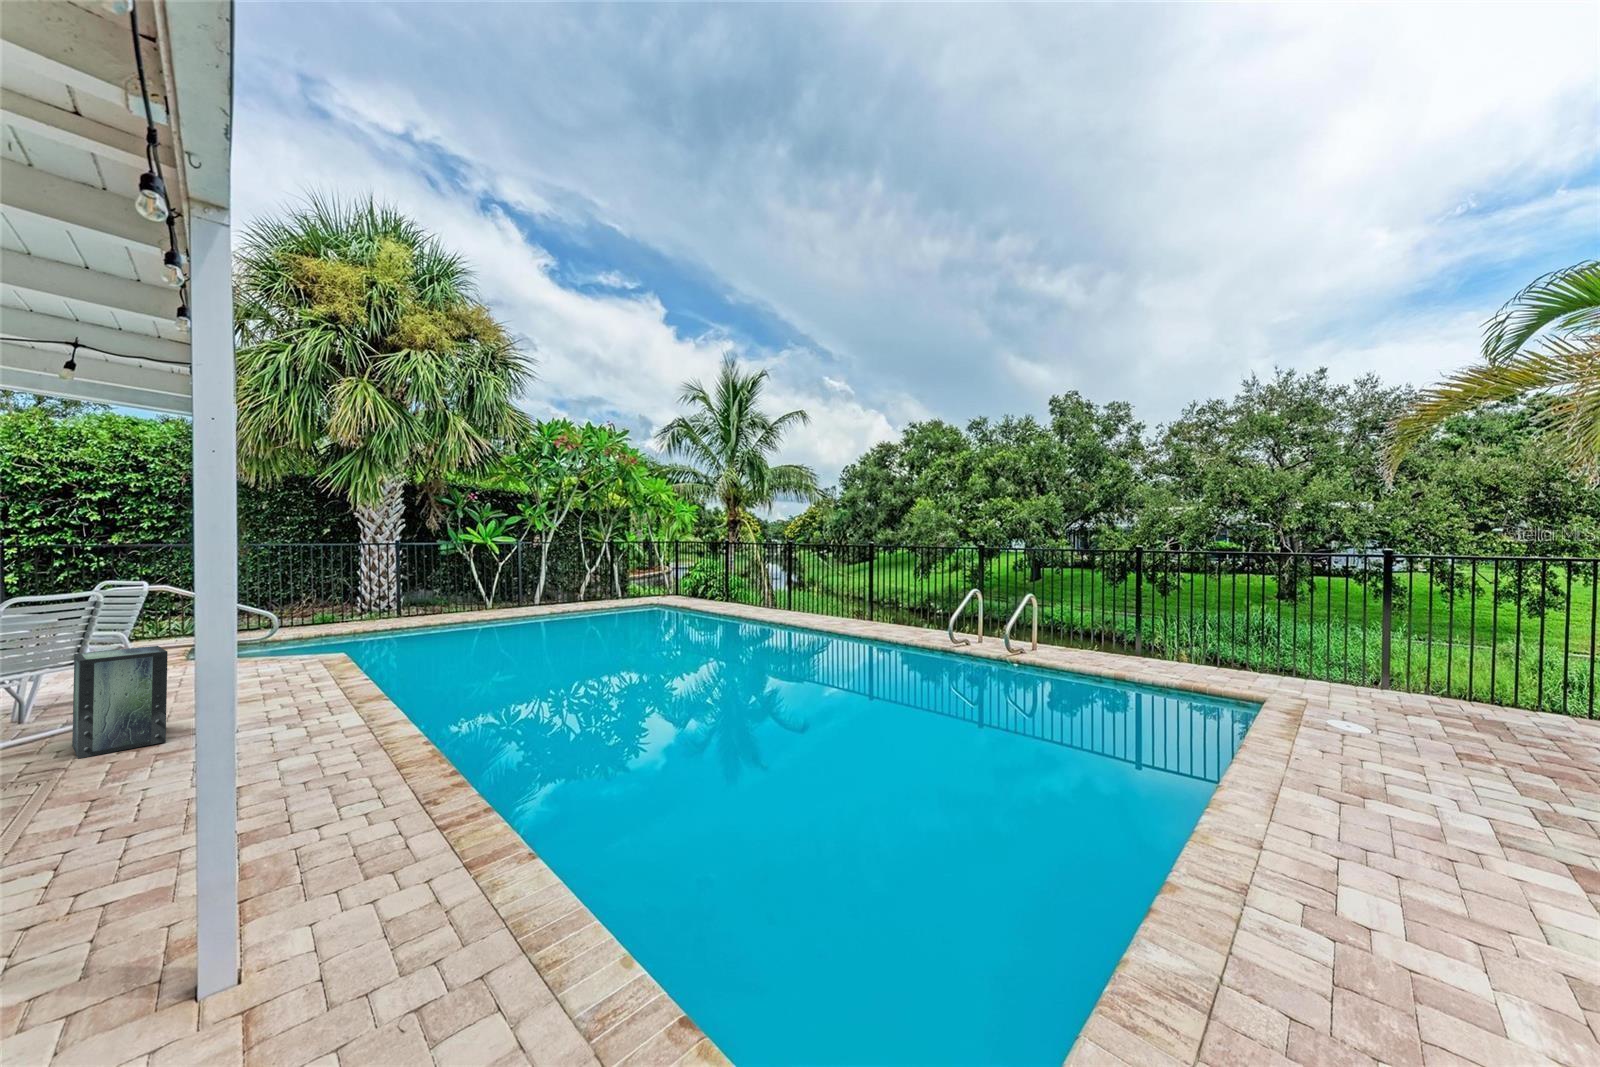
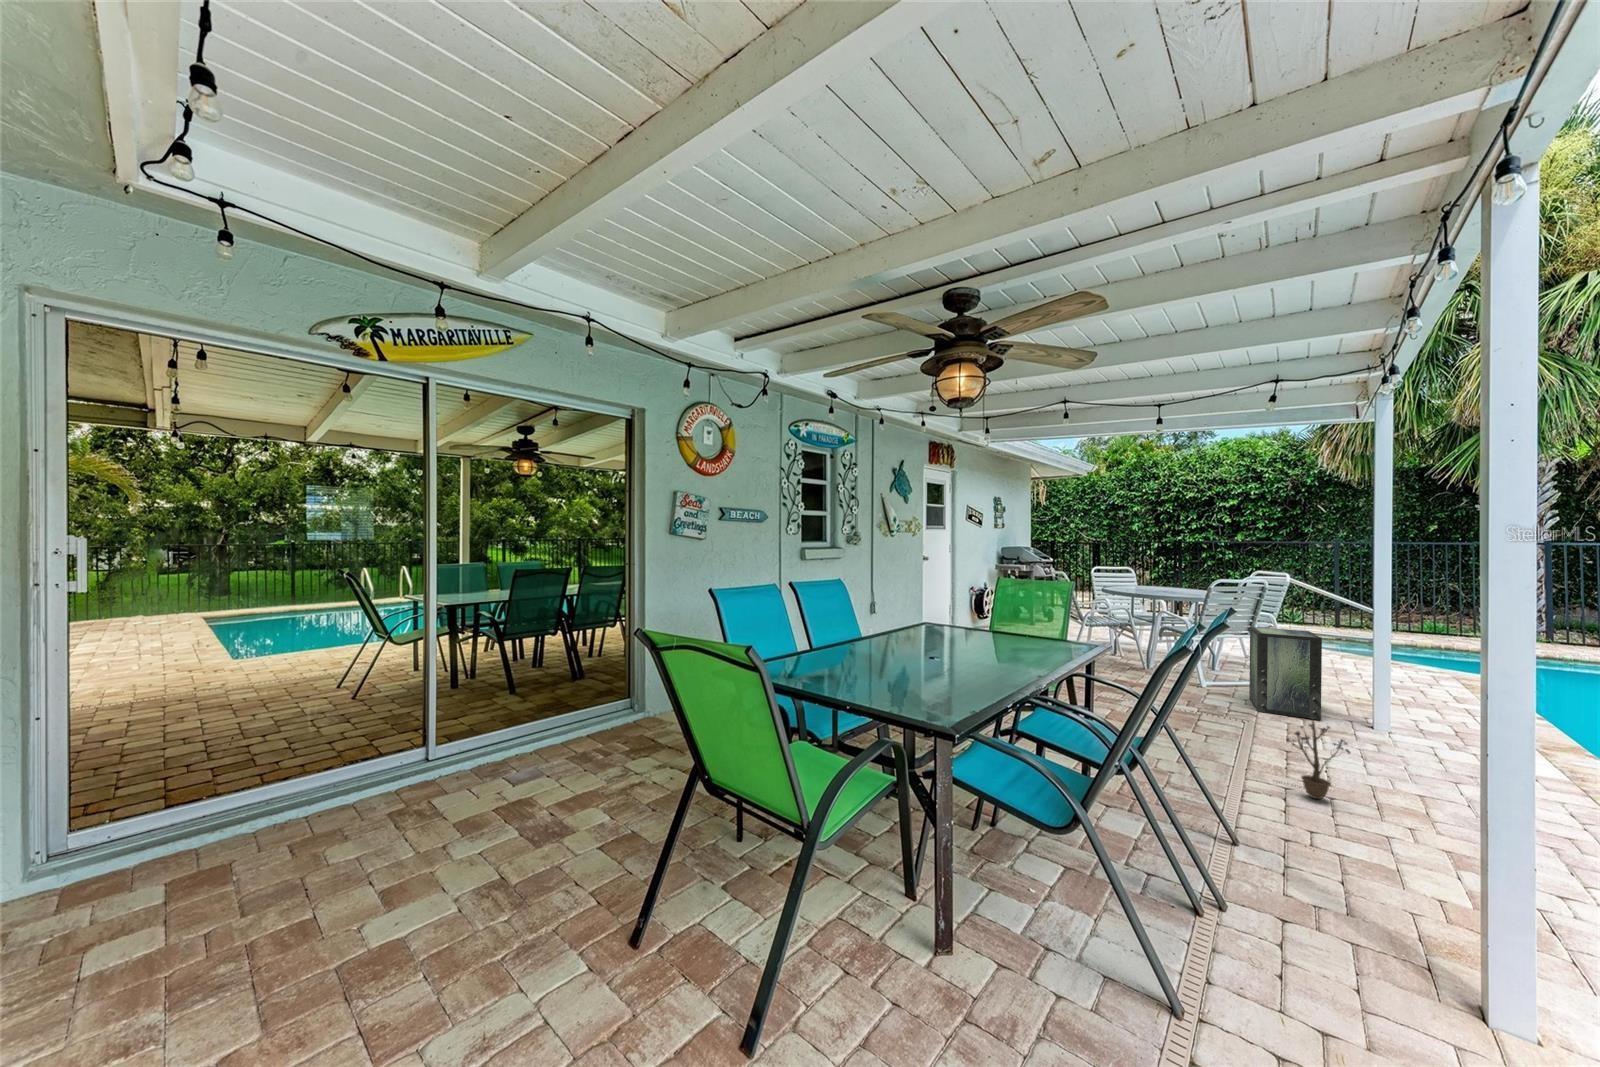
decorative plant: none [60,751,161,846] -> present [1279,720,1351,799]

